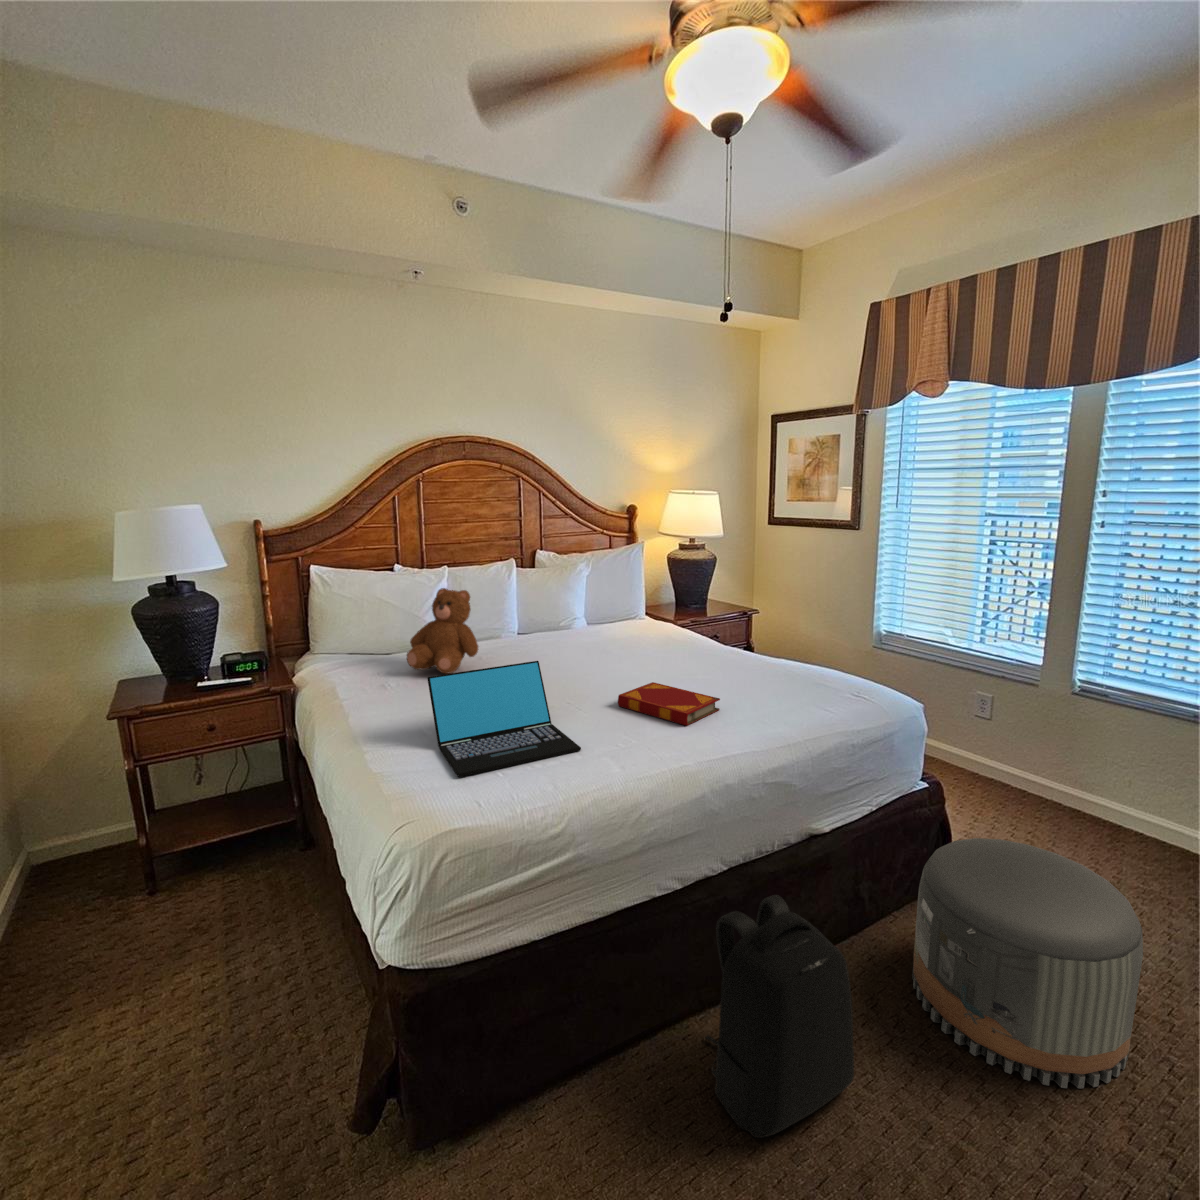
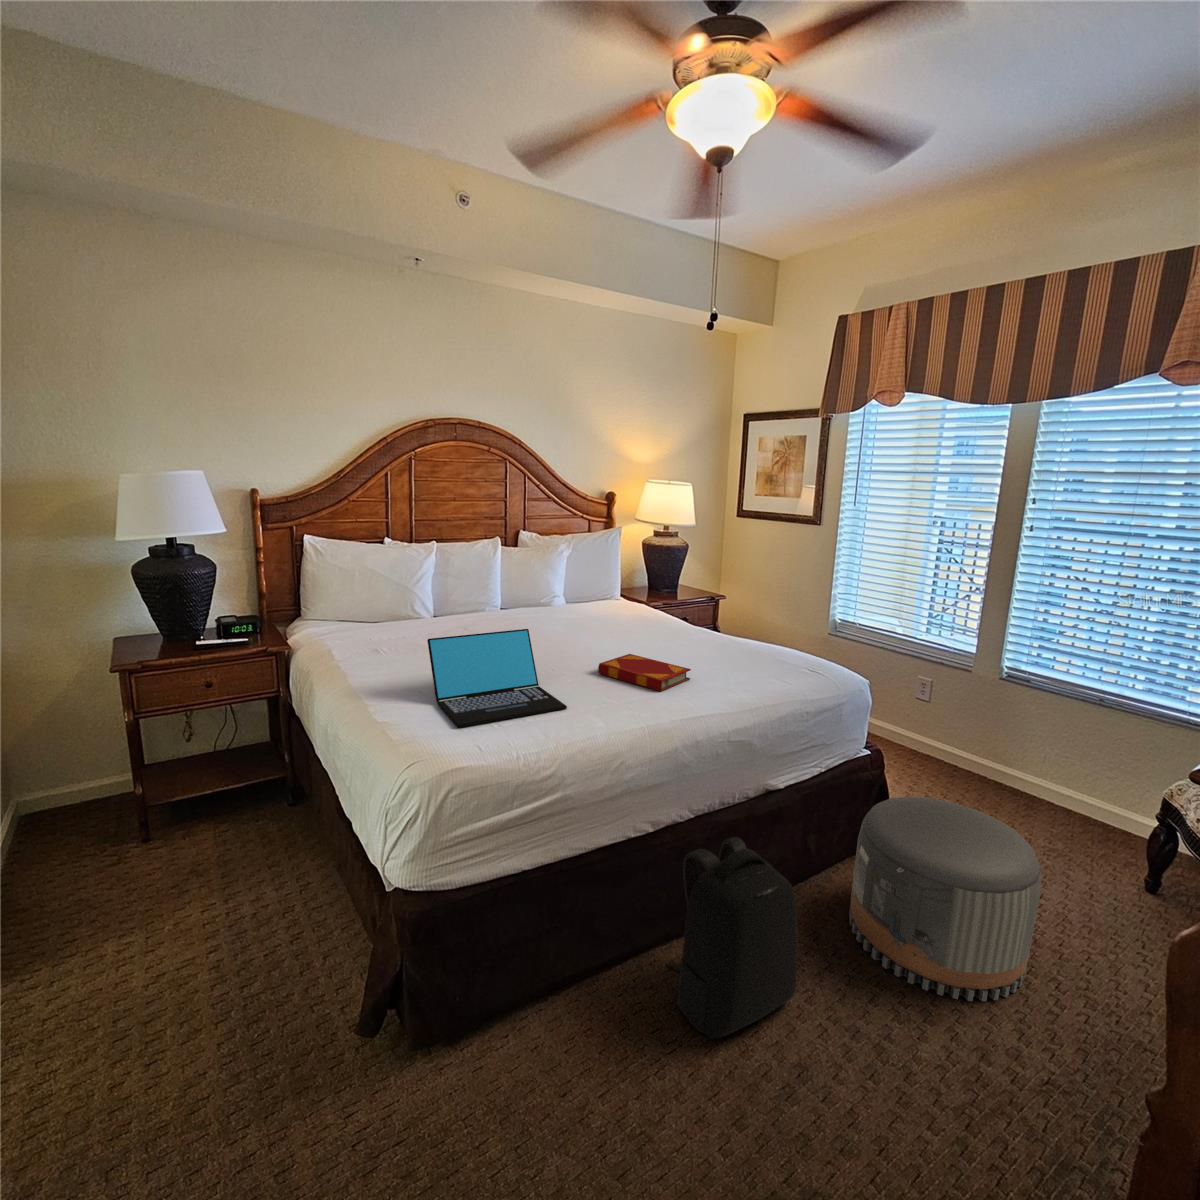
teddy bear: present [407,588,478,673] -> none [398,561,467,642]

